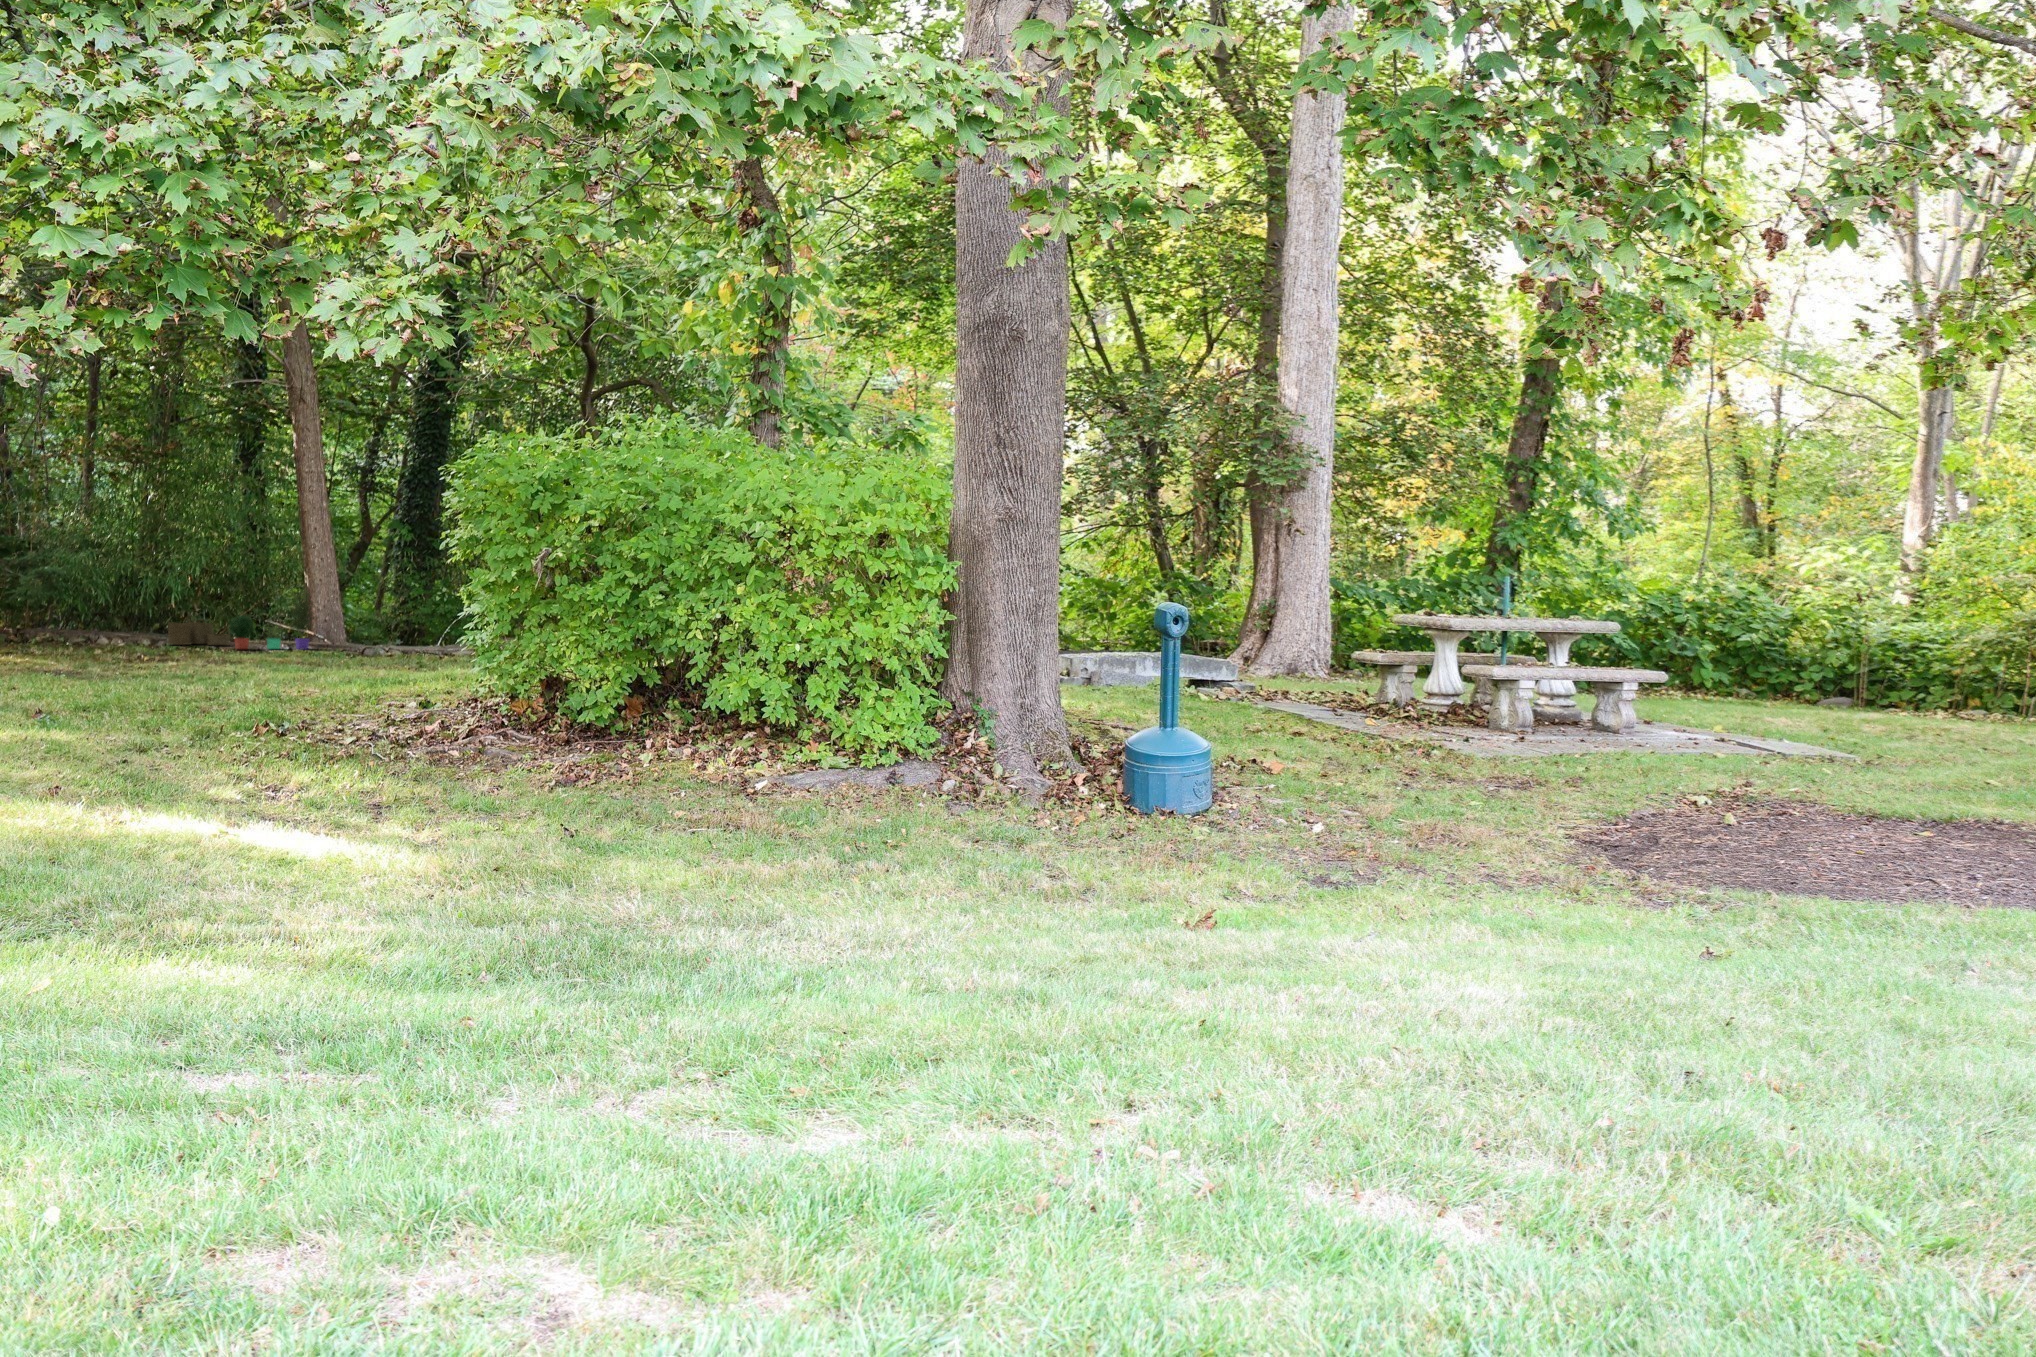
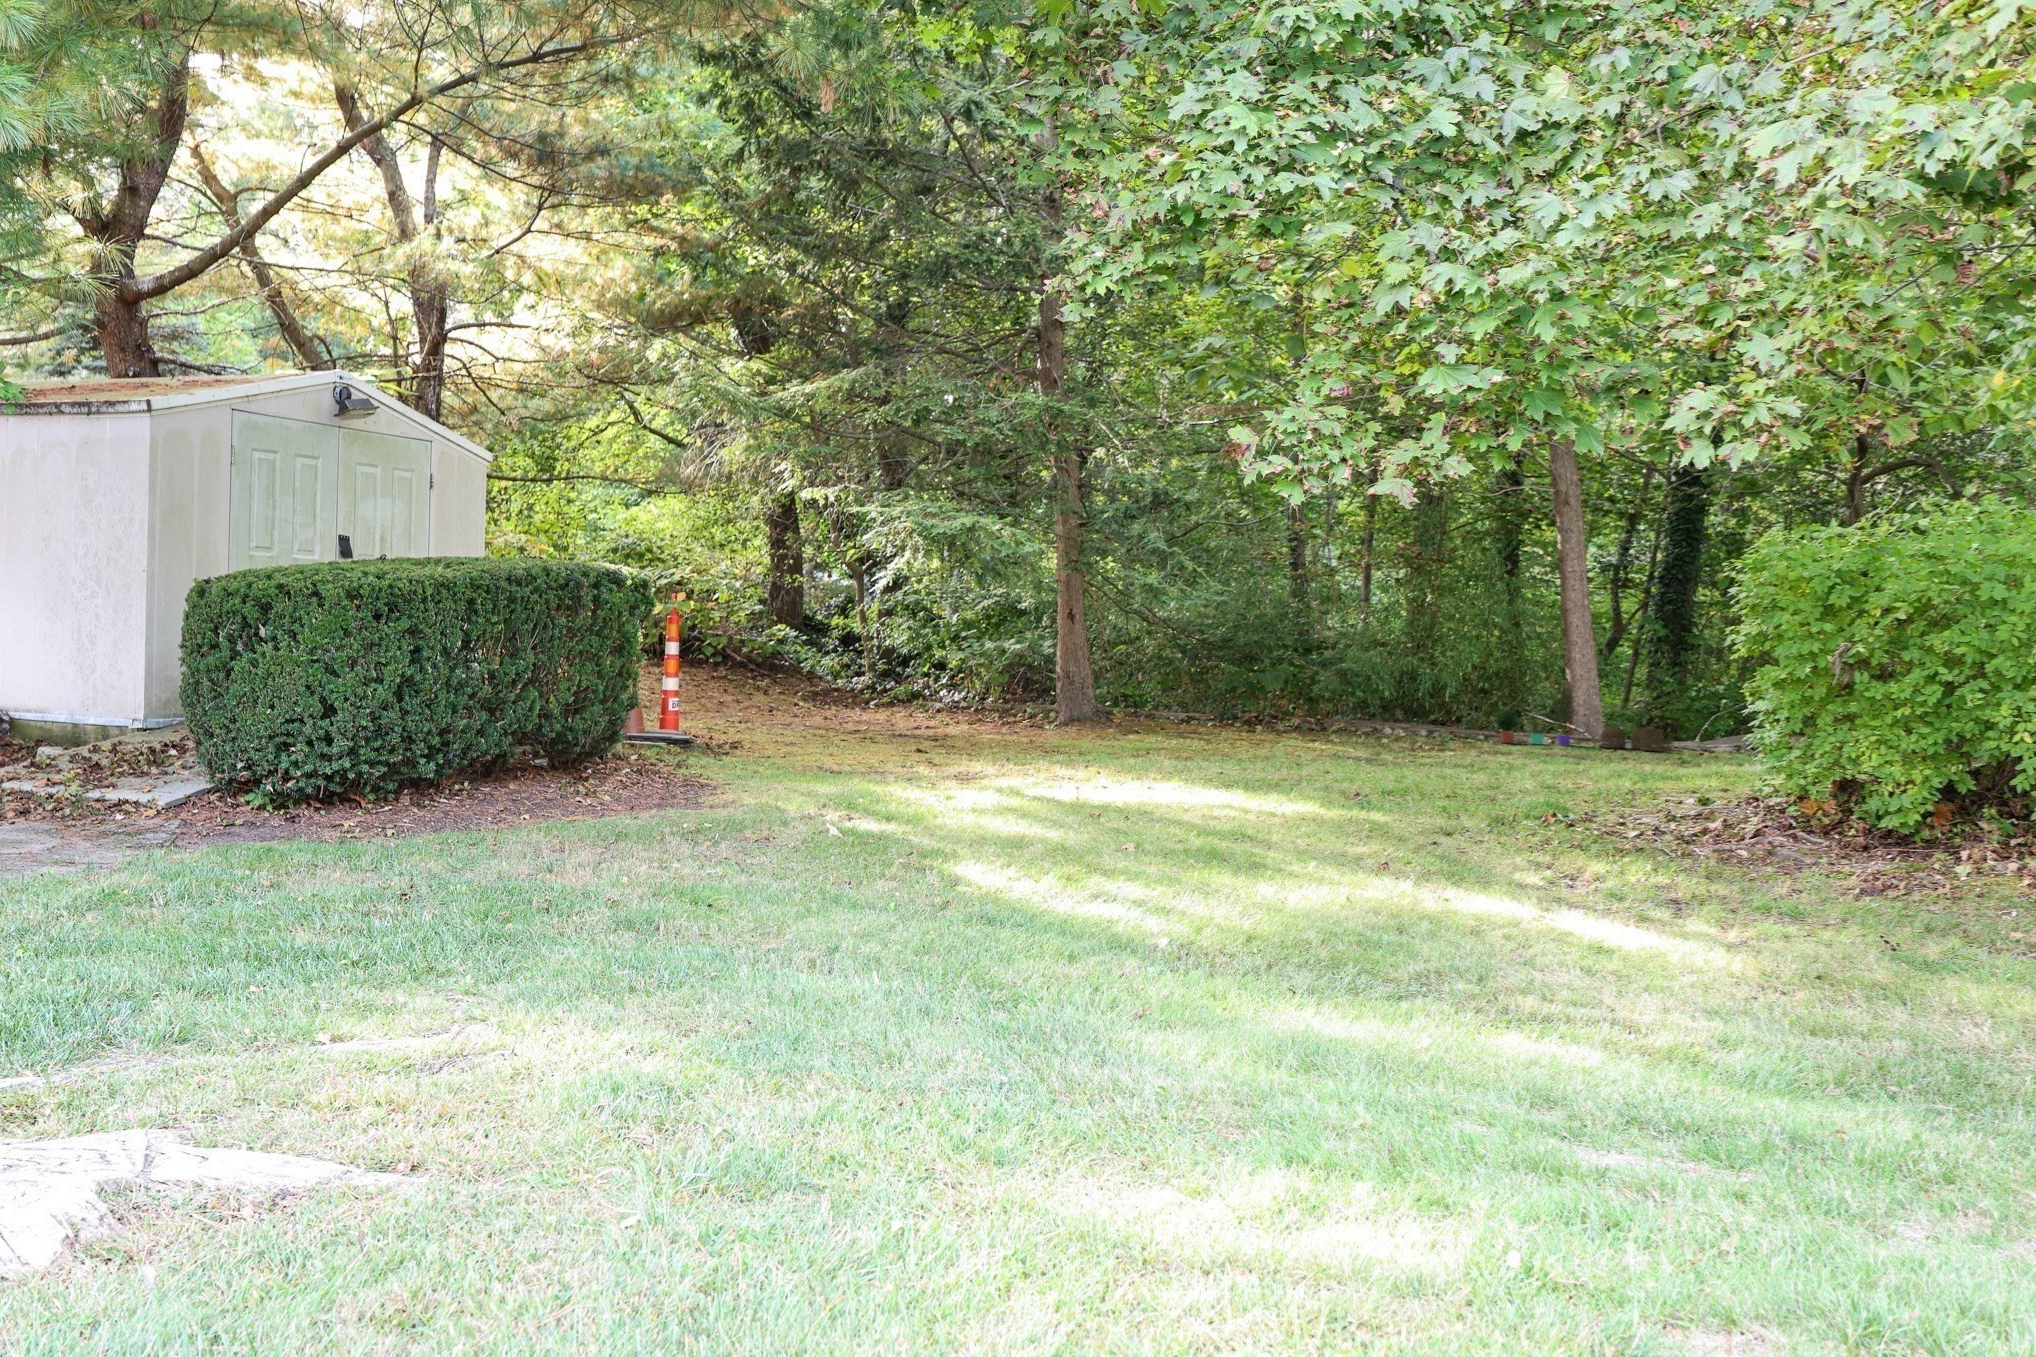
woven basket: present [168,621,230,645] -> present [1600,725,1673,751]

